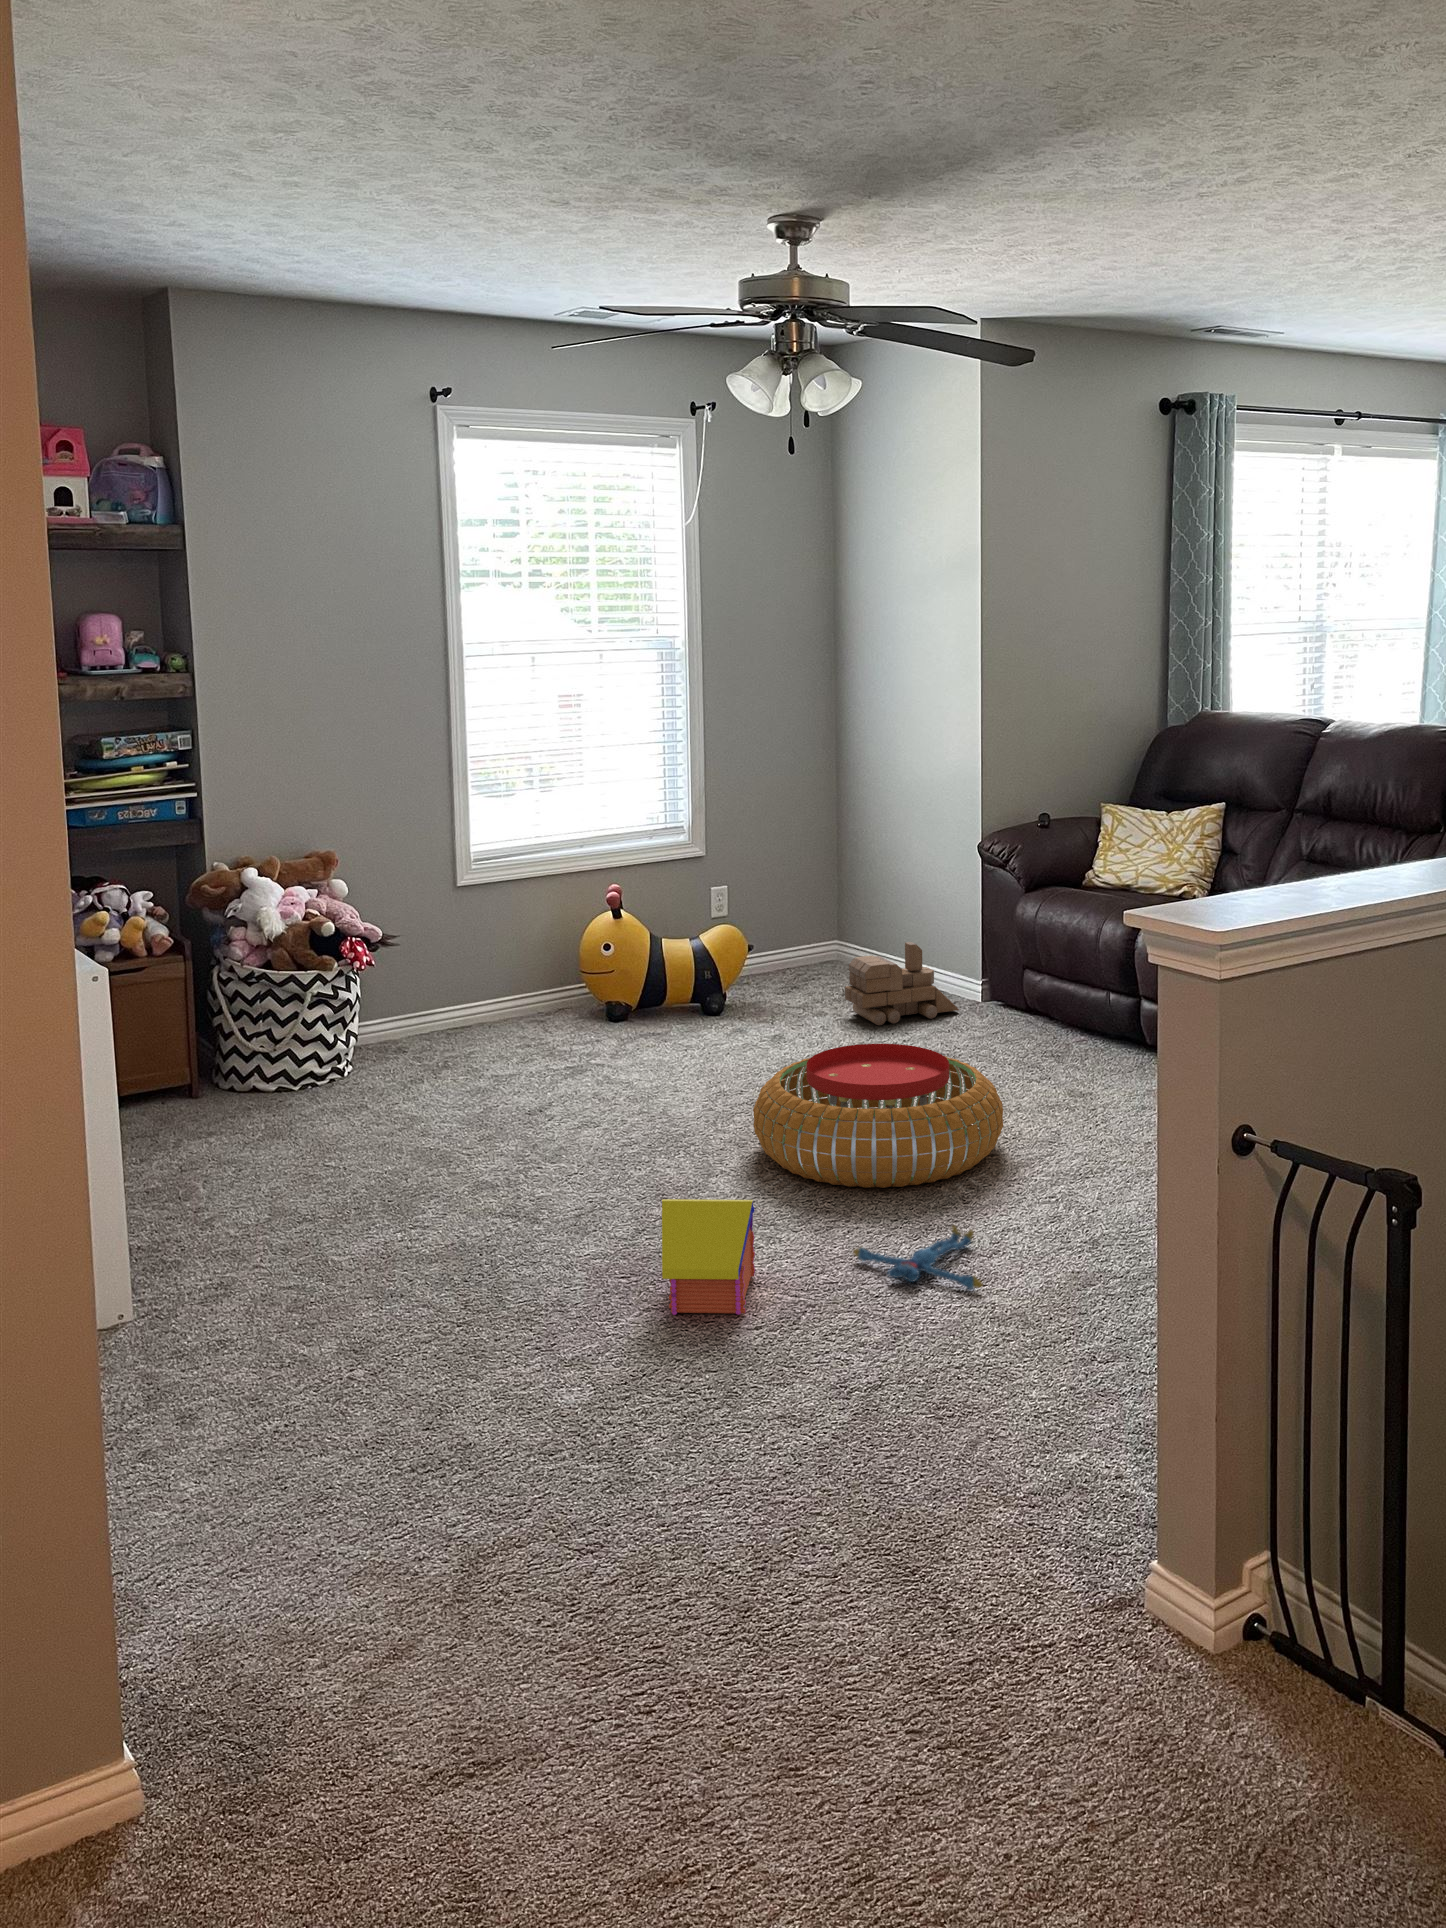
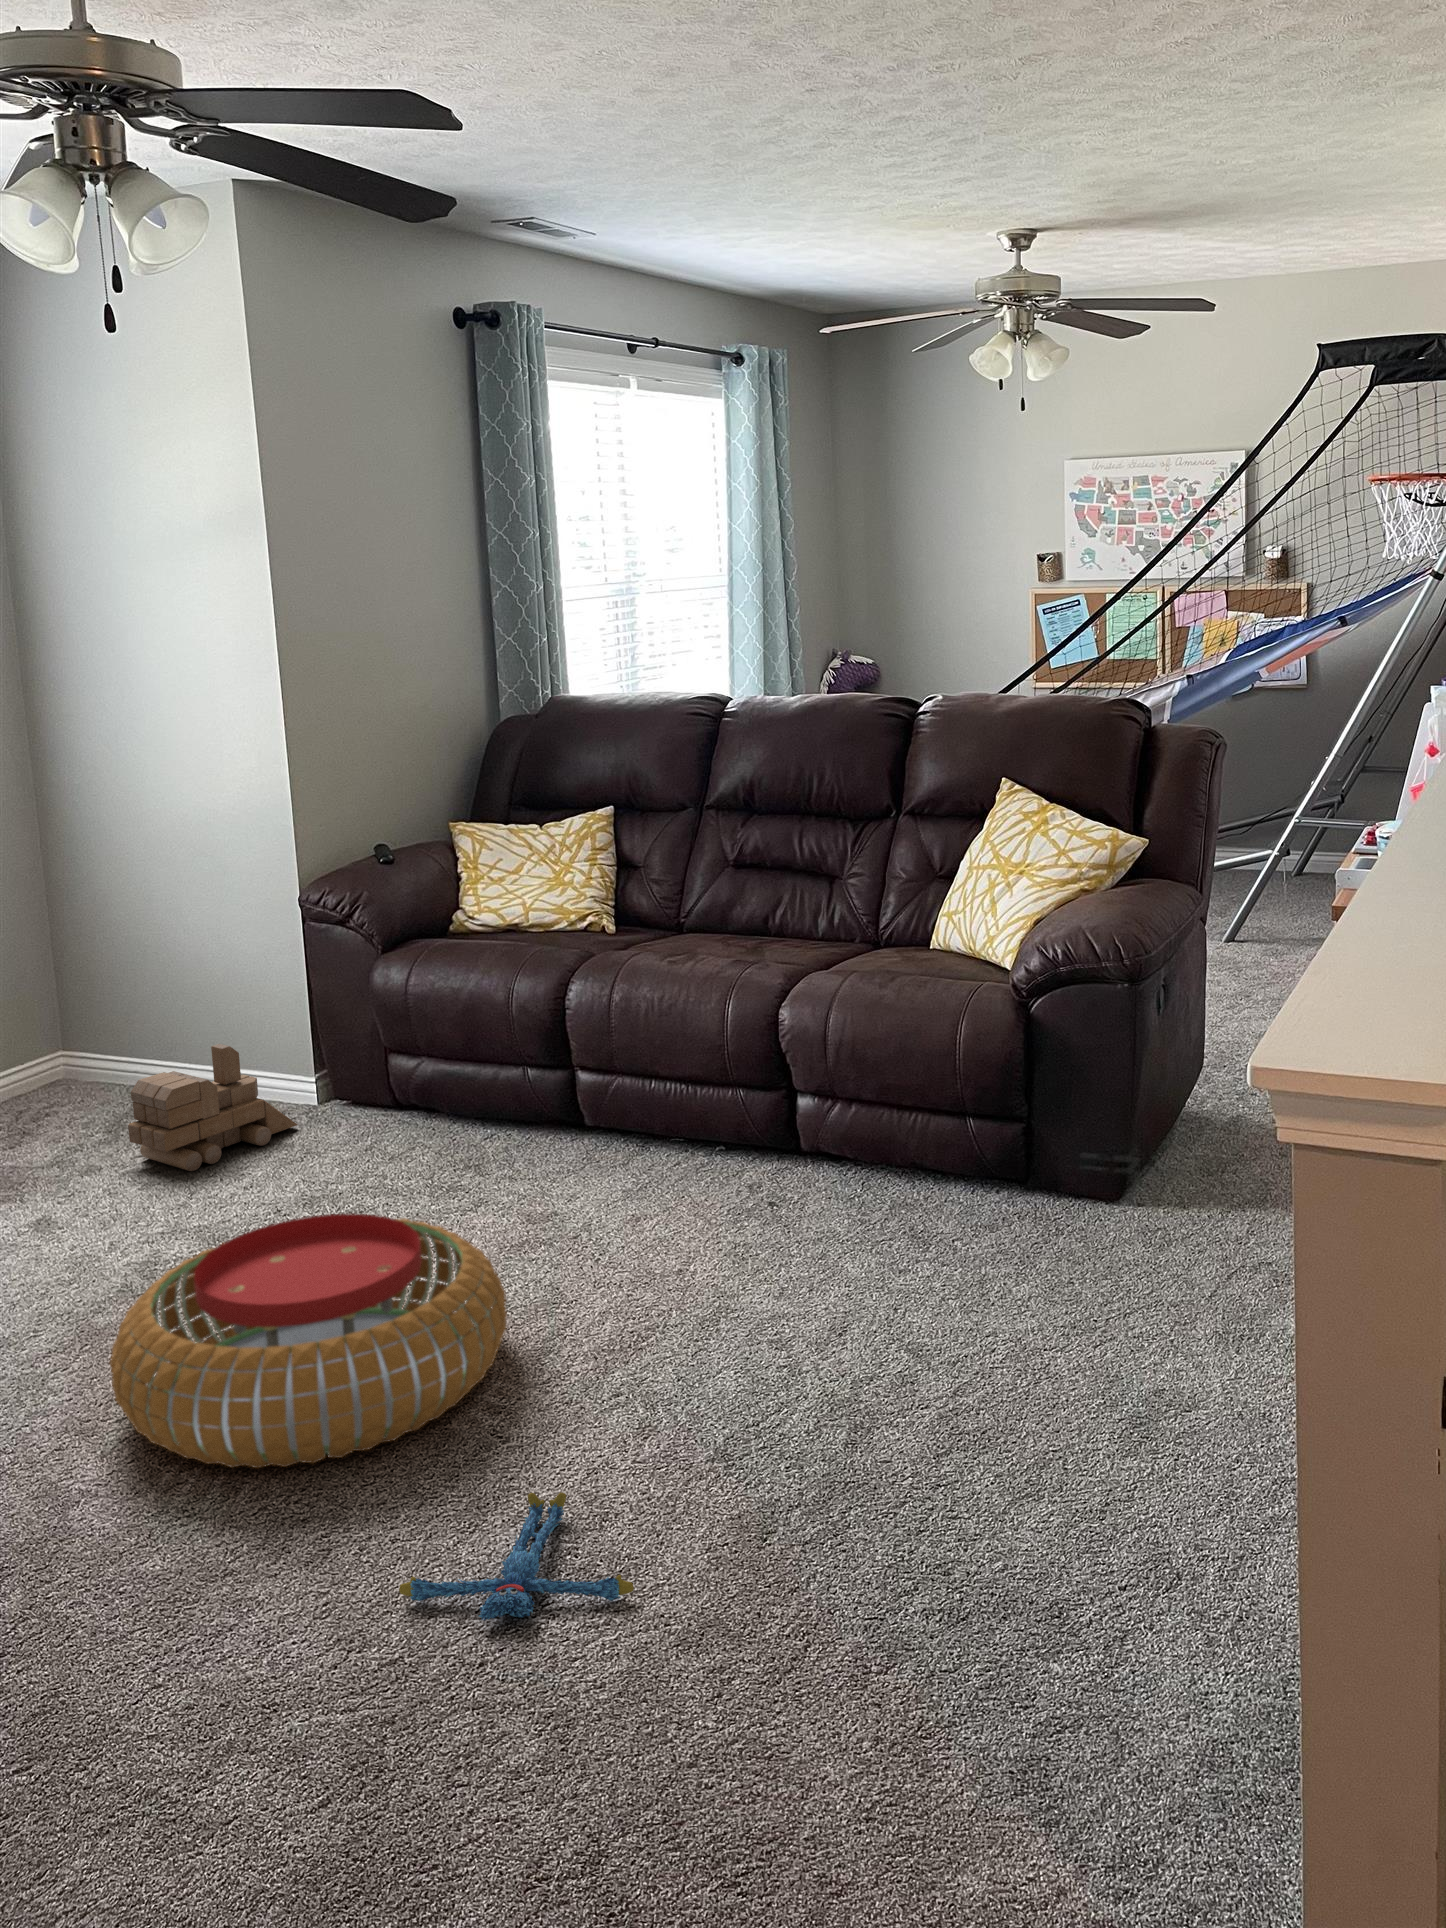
toy house: present [661,1199,755,1315] -> none [92,1578,284,1835]

